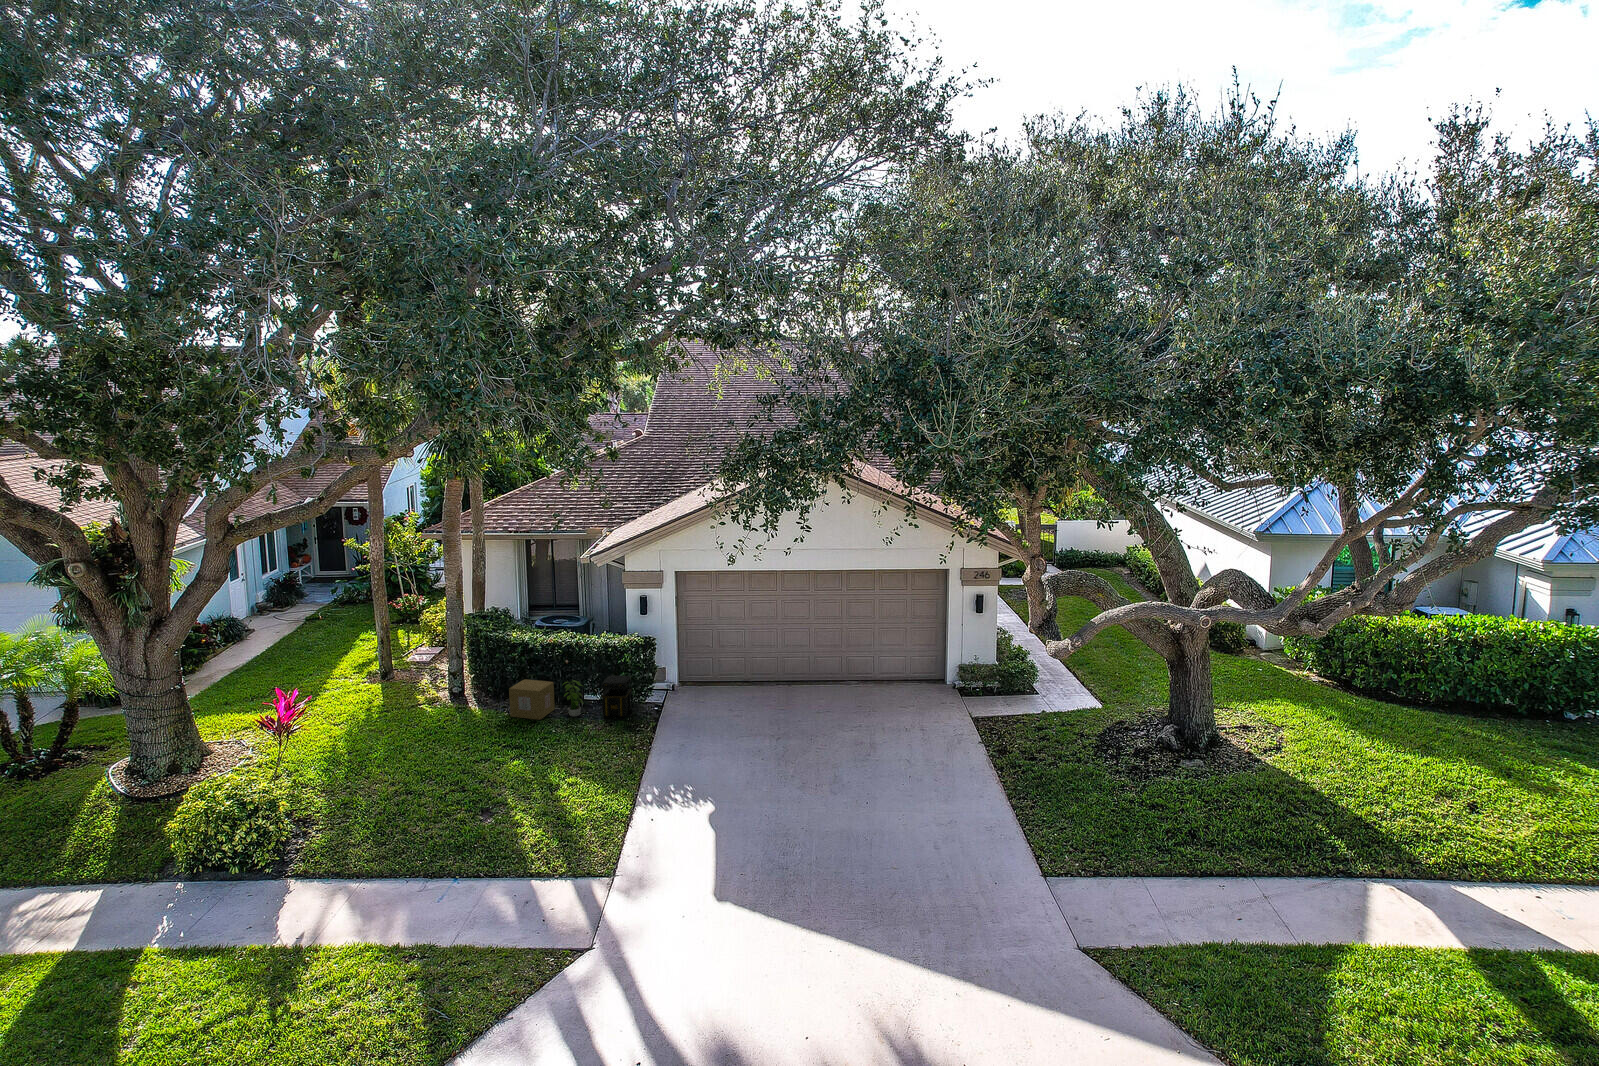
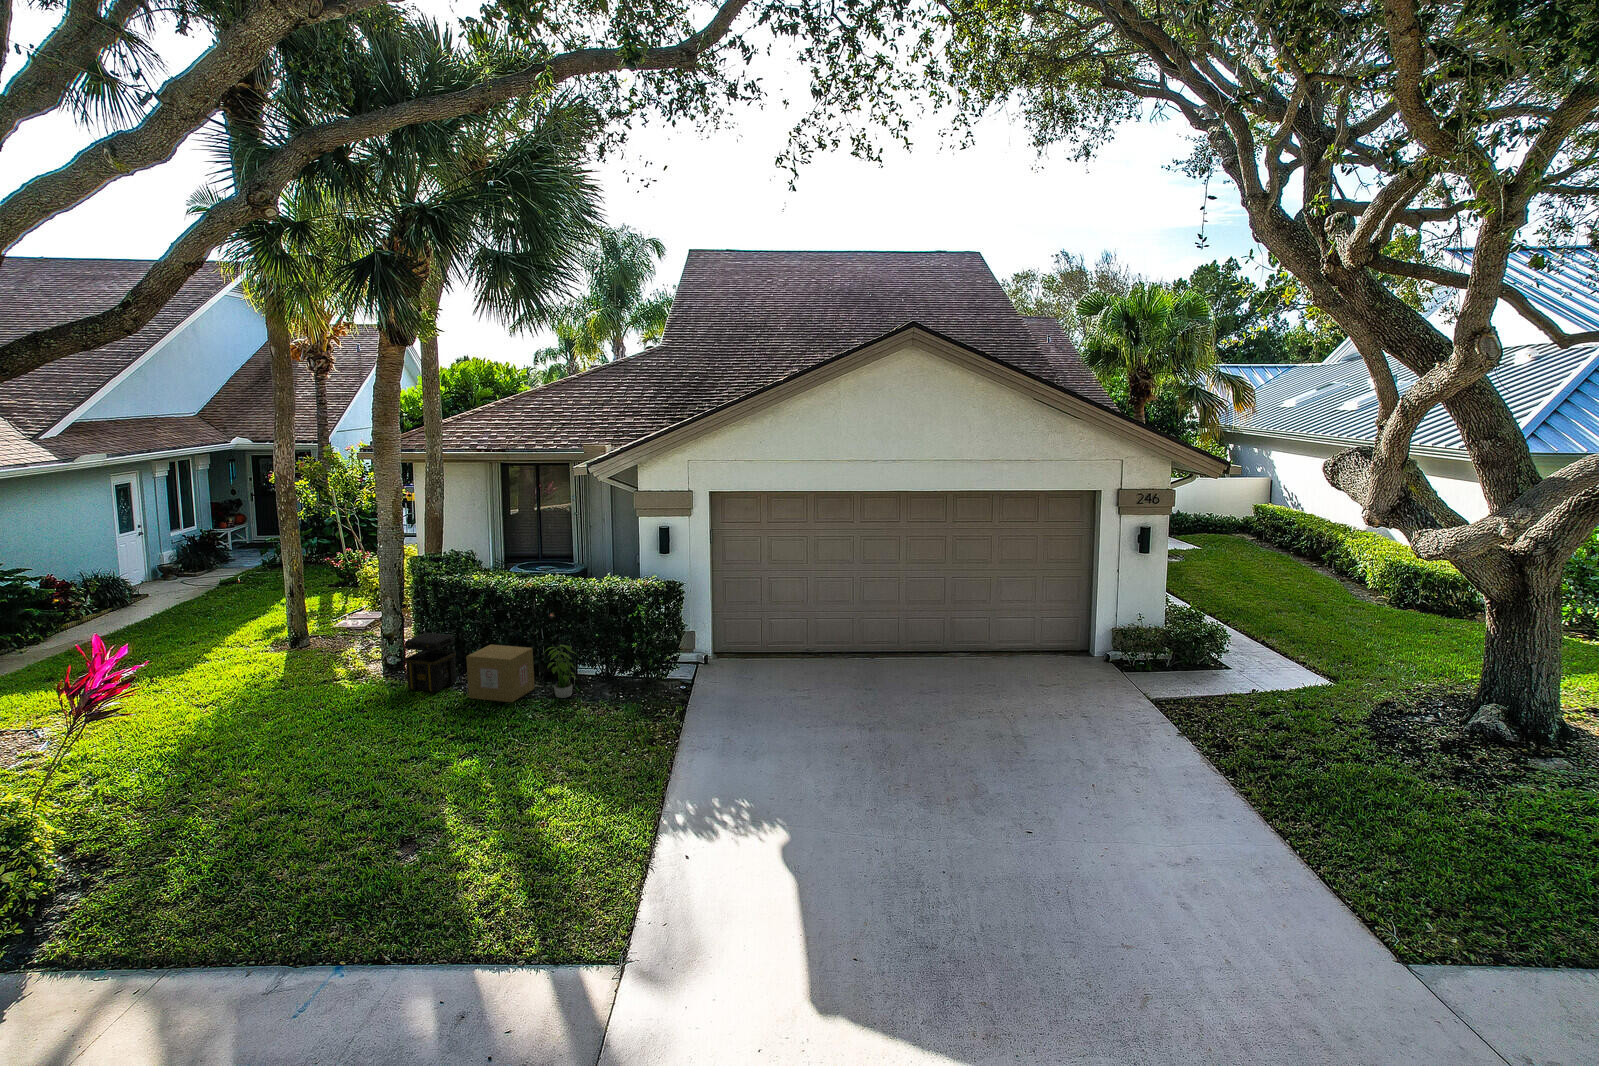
toolbox: present [601,676,632,717] -> present [405,633,457,693]

